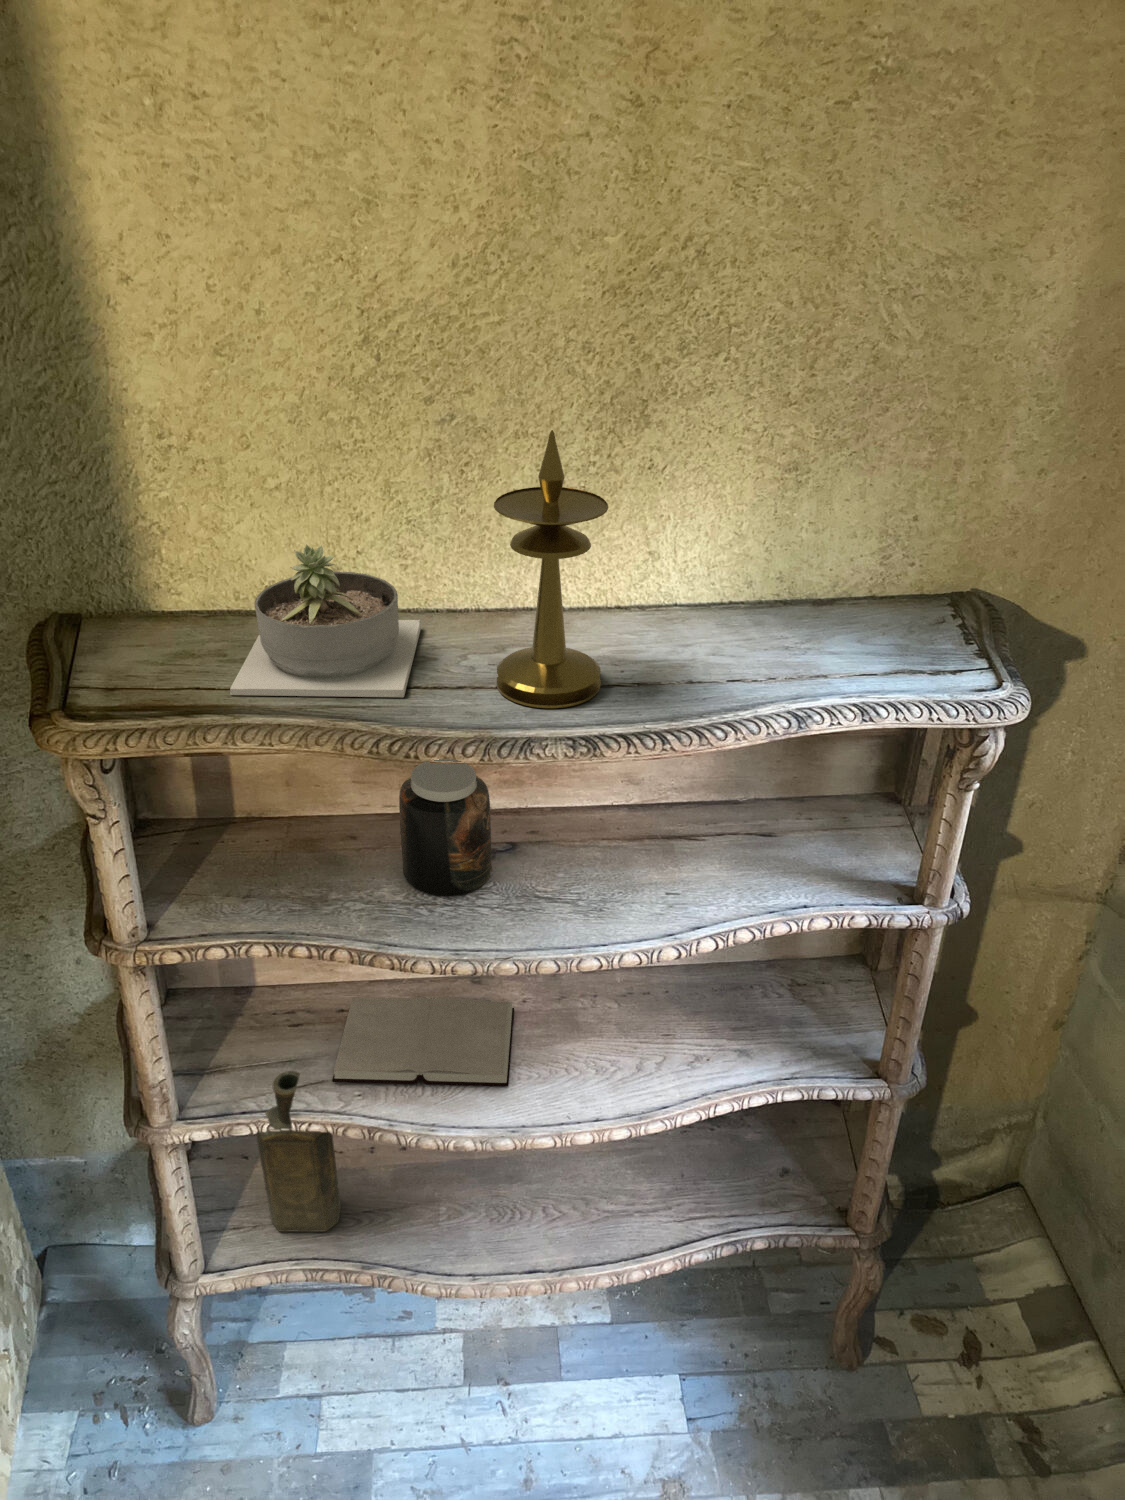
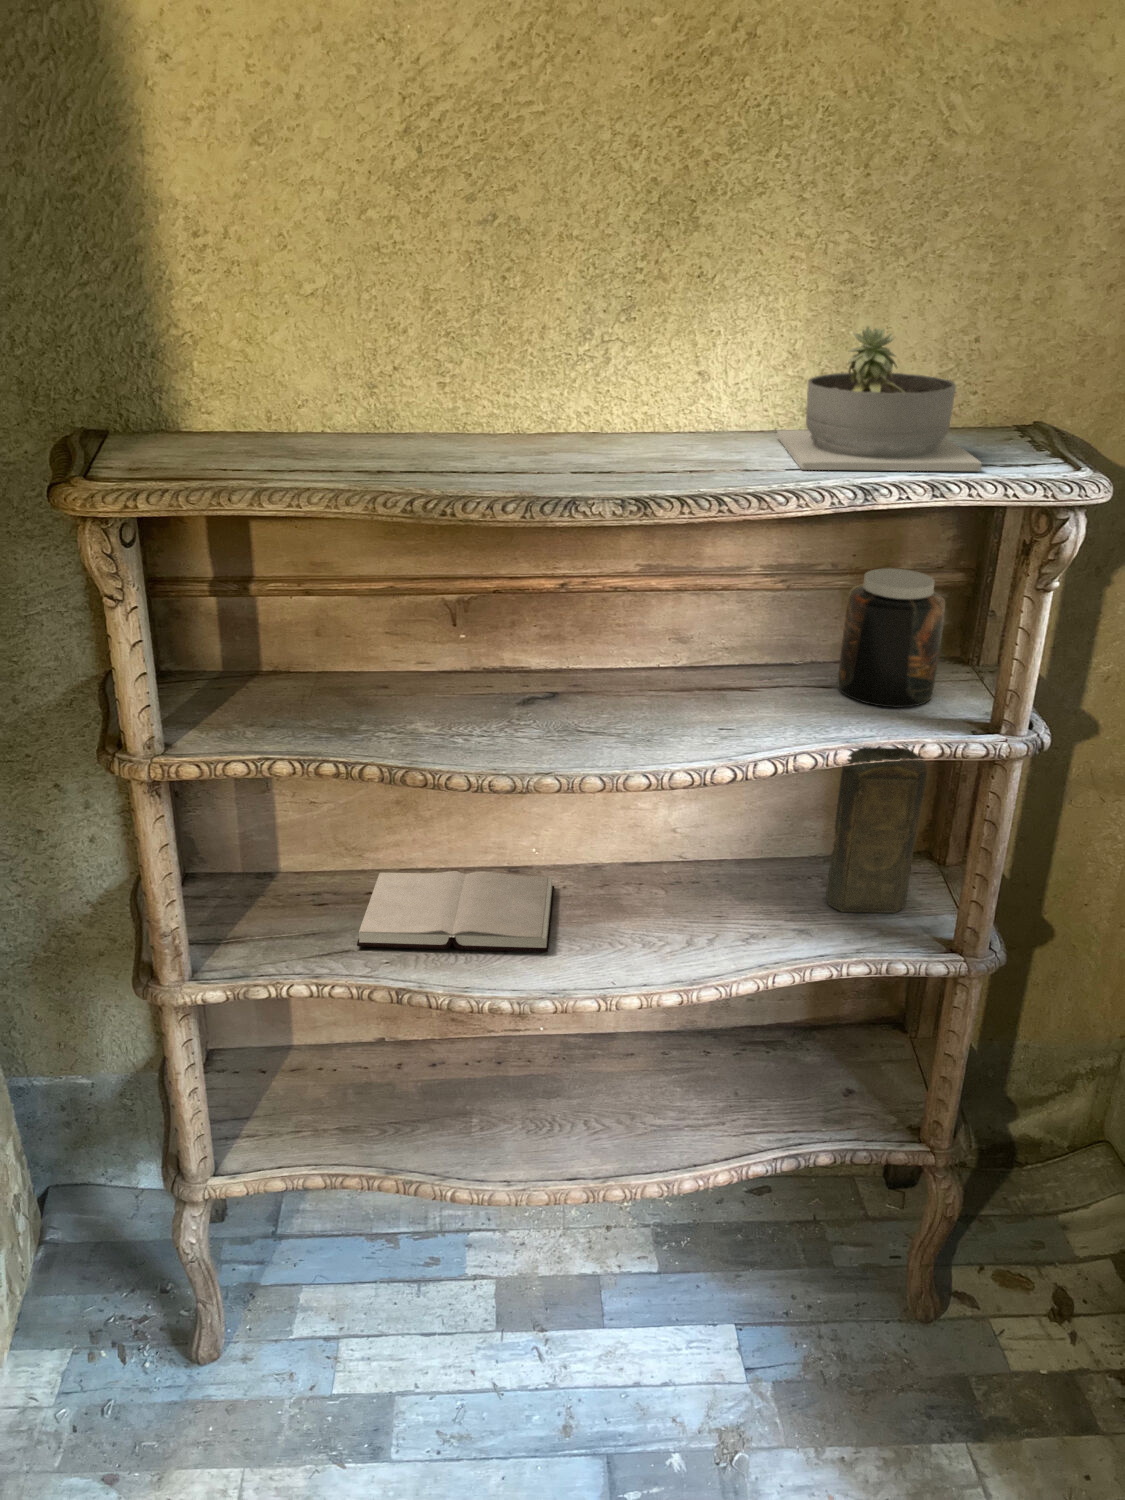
candlestick: present [494,430,608,708] -> none [538,169,659,481]
succulent planter: present [230,545,421,697] -> present [777,326,982,471]
jar: present [399,759,491,896] -> present [838,568,945,707]
bottle: present [256,1071,341,1232] -> present [826,747,927,913]

